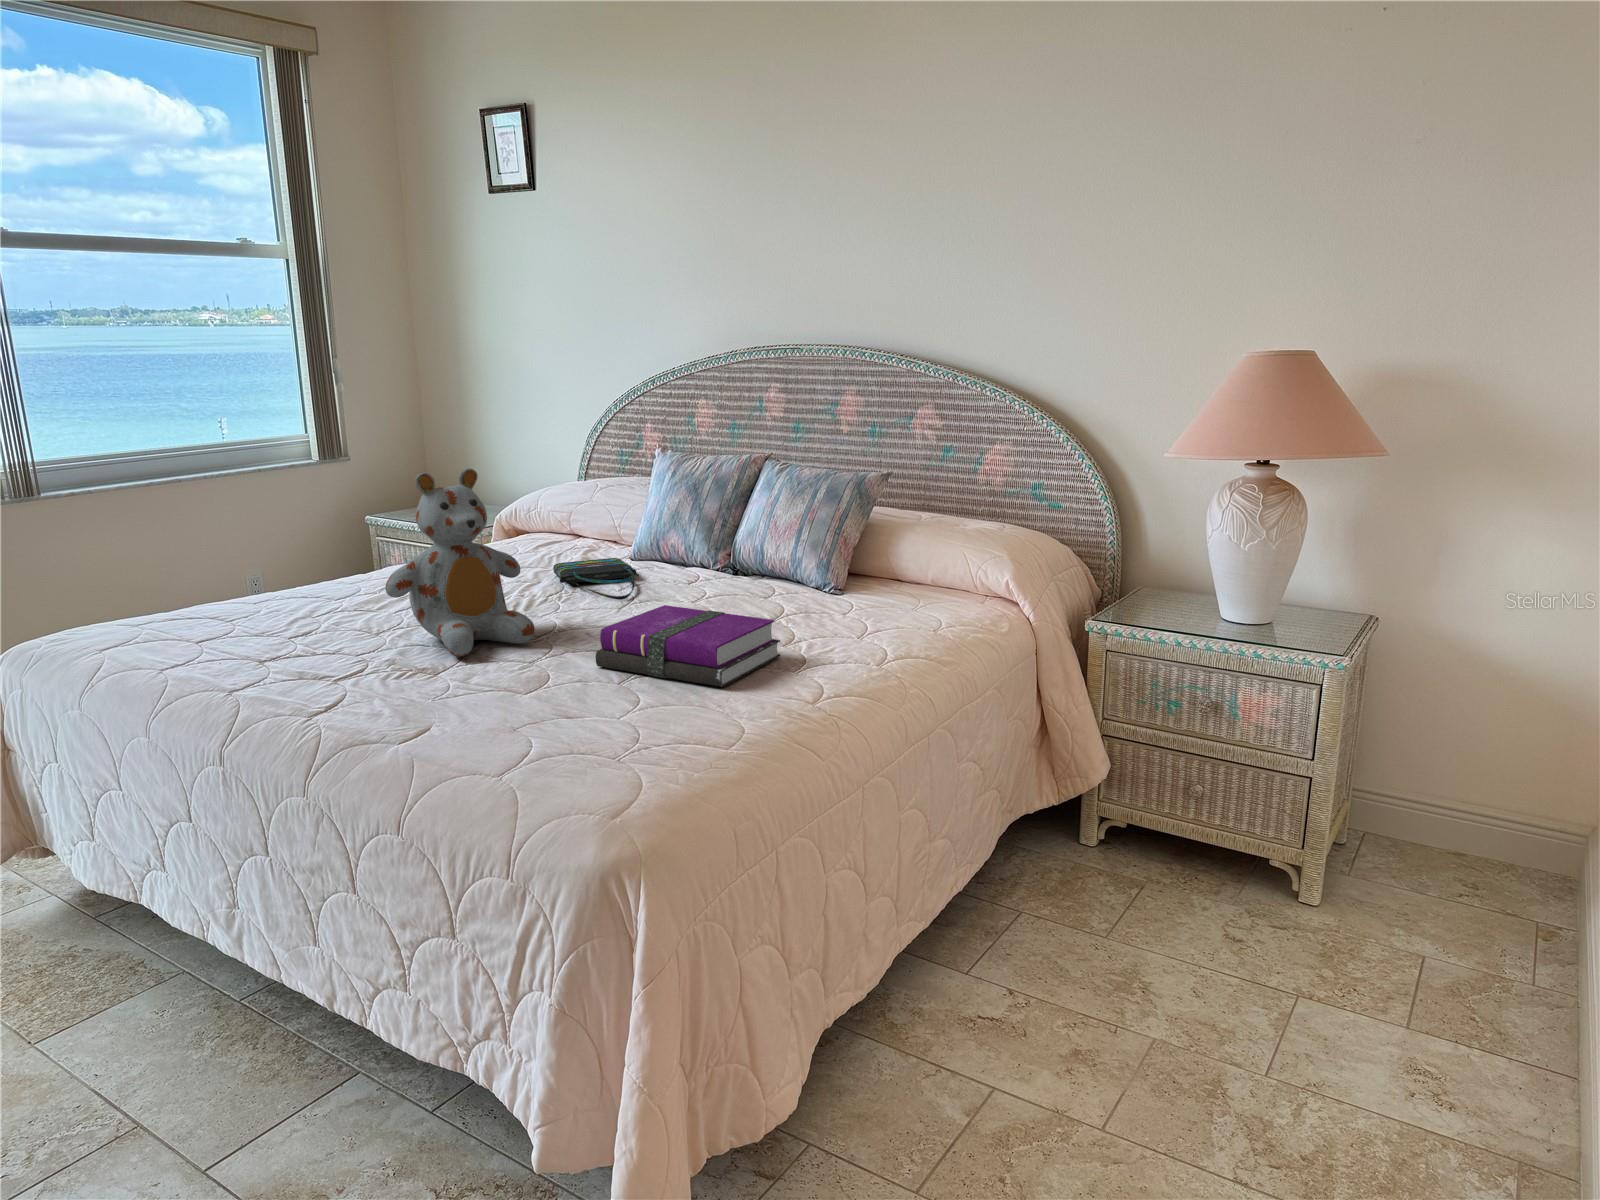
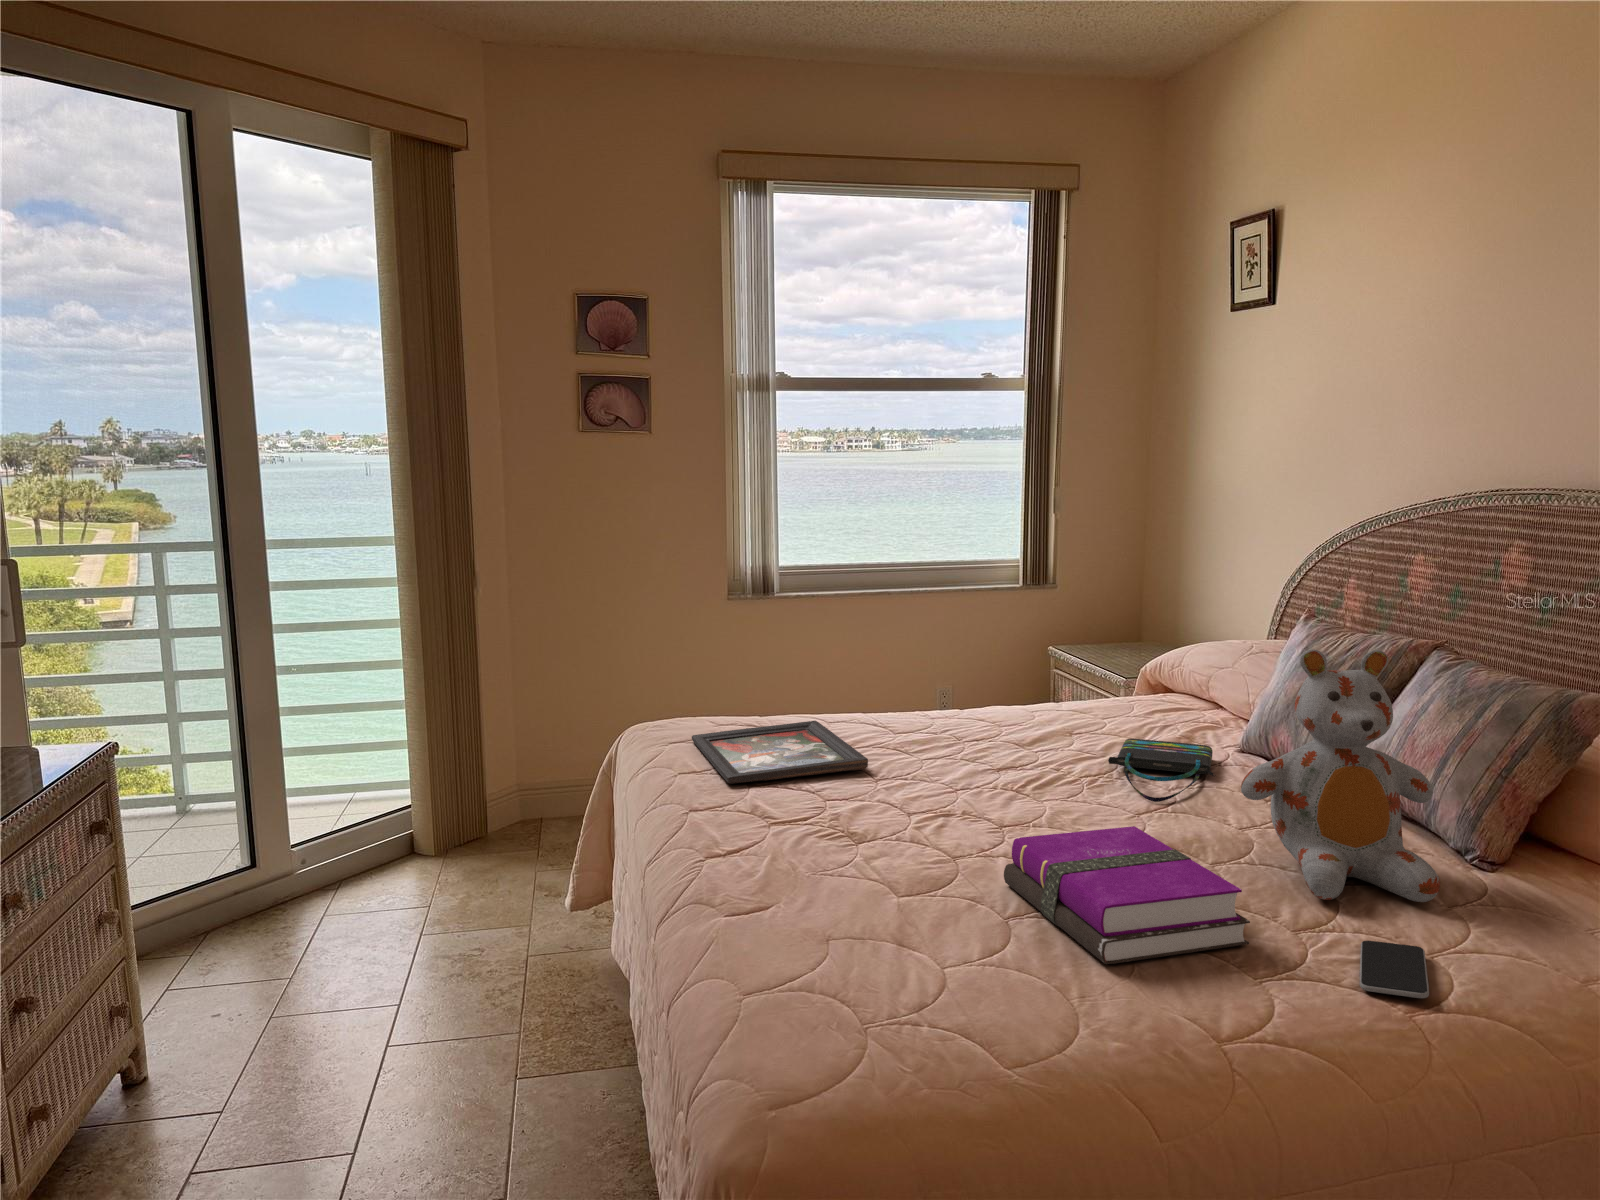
stuffed bear: present [385,468,535,656] -> present [1241,649,1440,902]
decorative tray: none [136,600,370,663] -> present [692,721,868,784]
smartphone: none [831,633,890,659] -> present [1360,941,1429,998]

